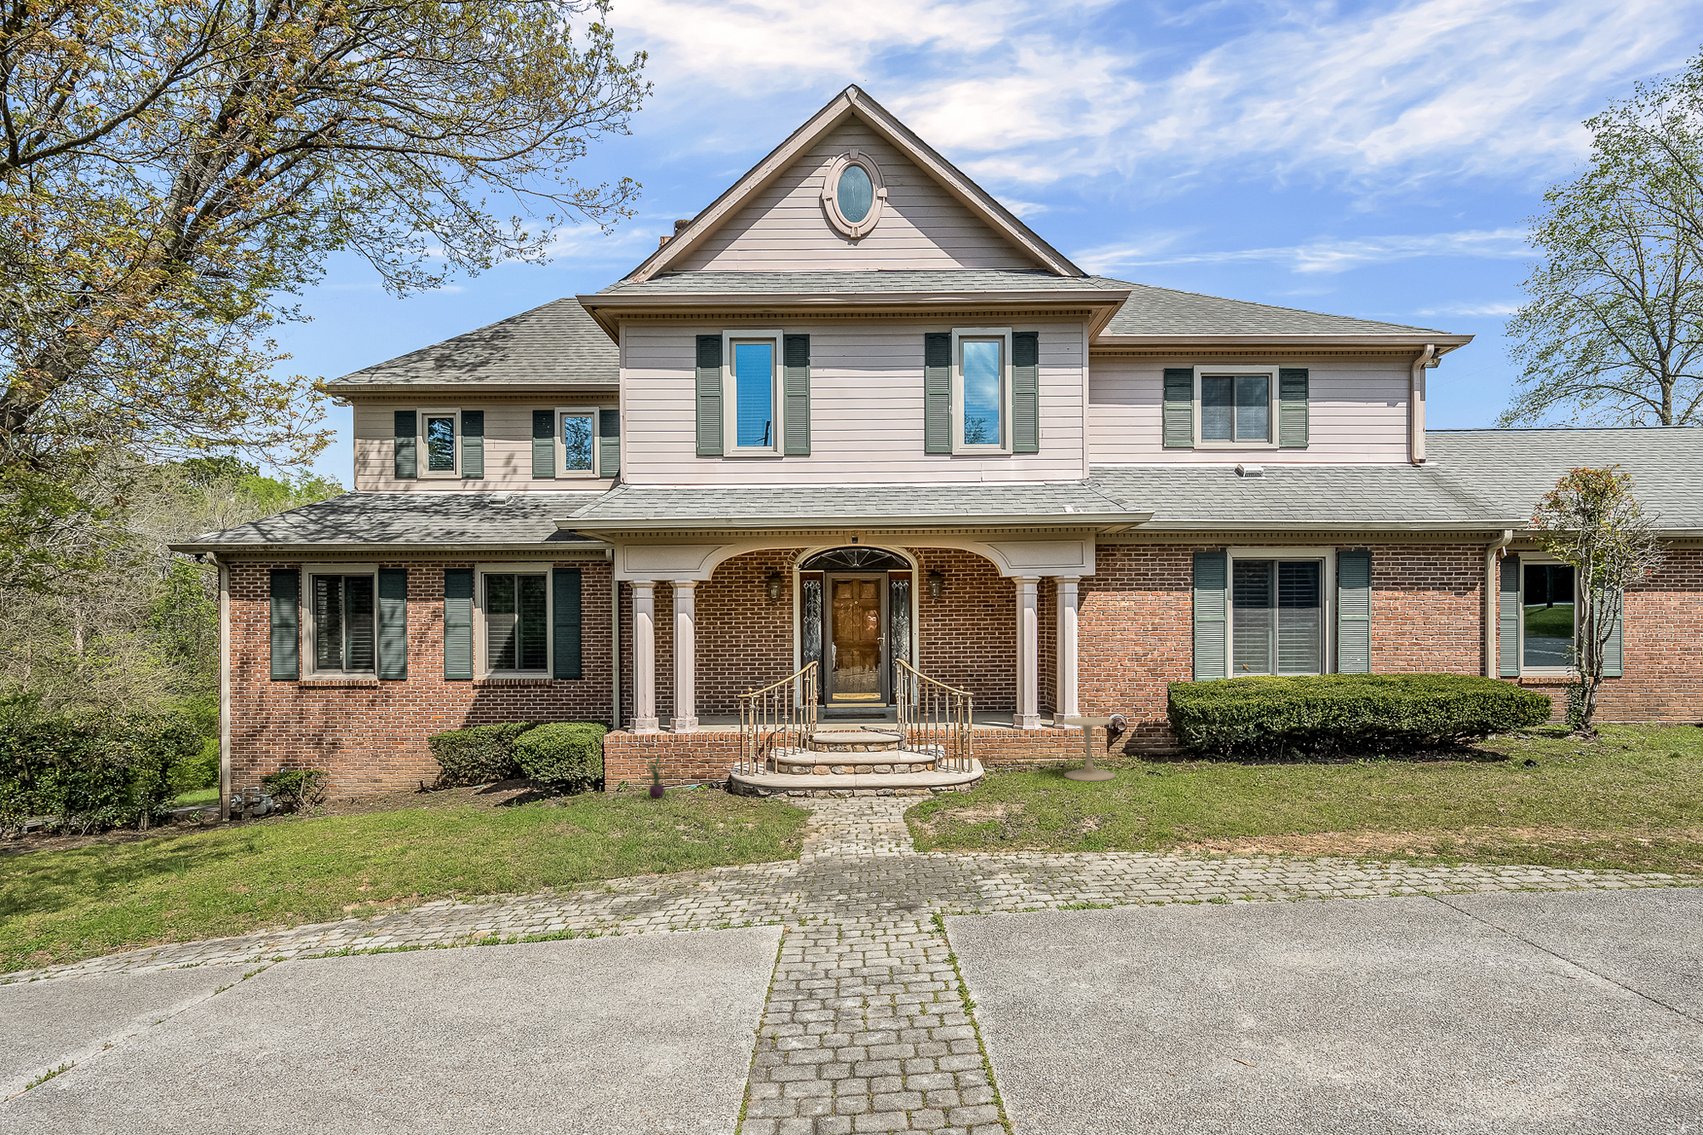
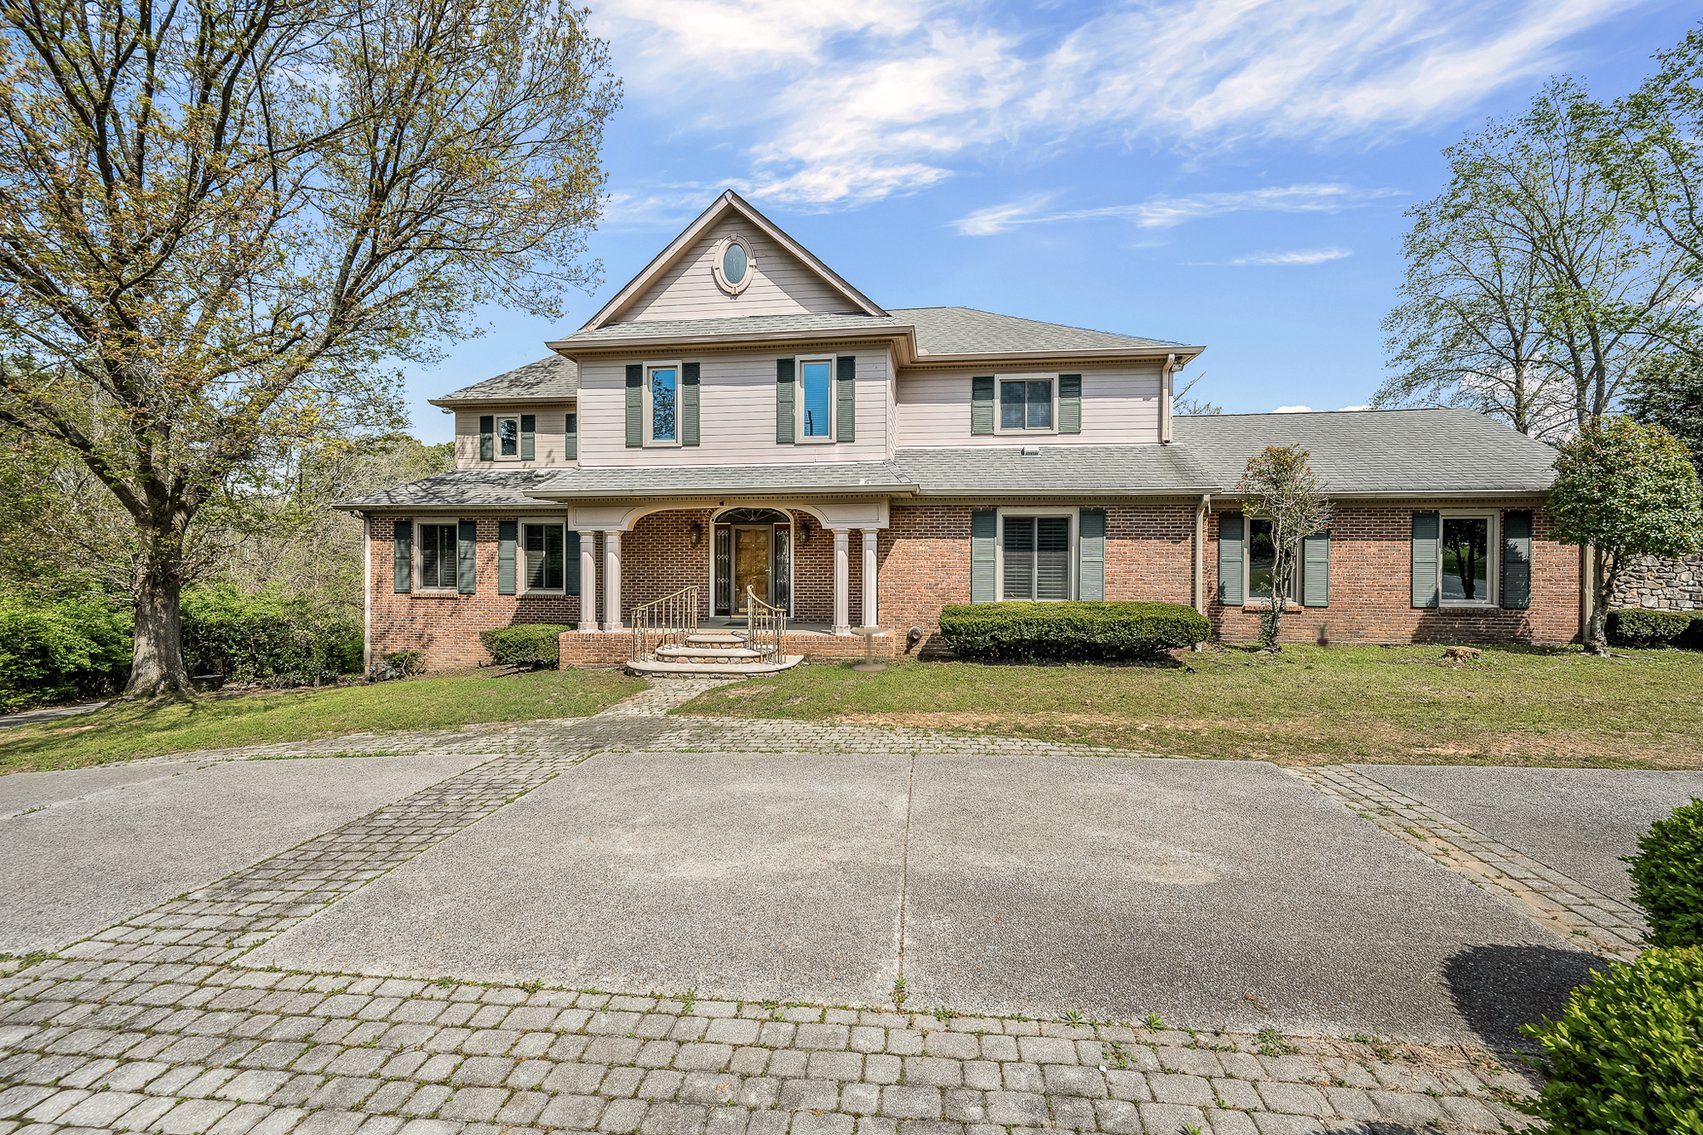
decorative plant: present [648,756,664,798] -> present [1317,623,1329,646]

